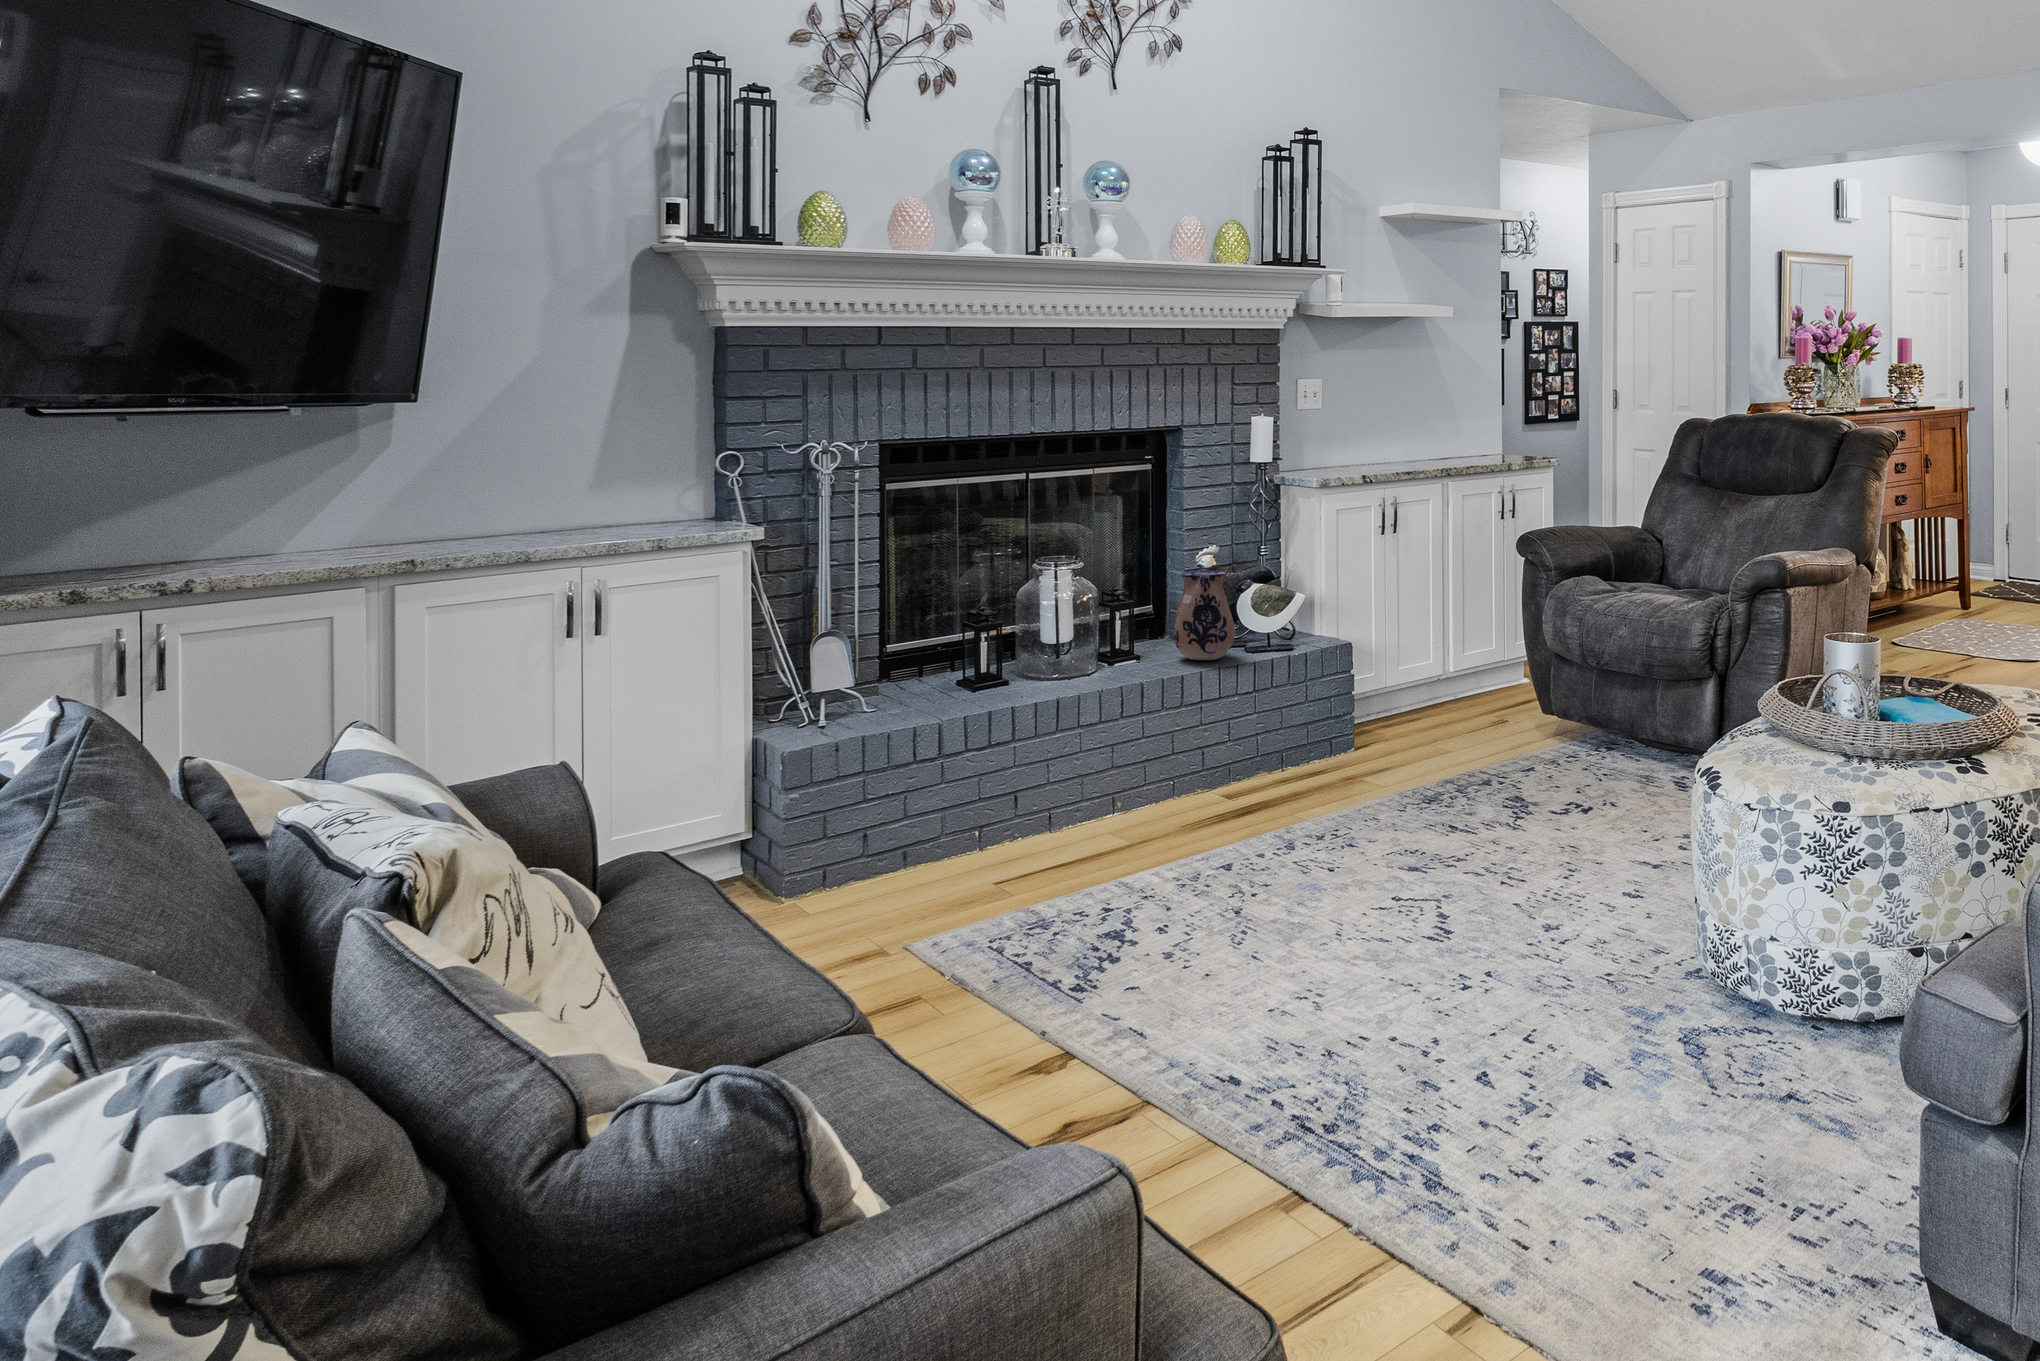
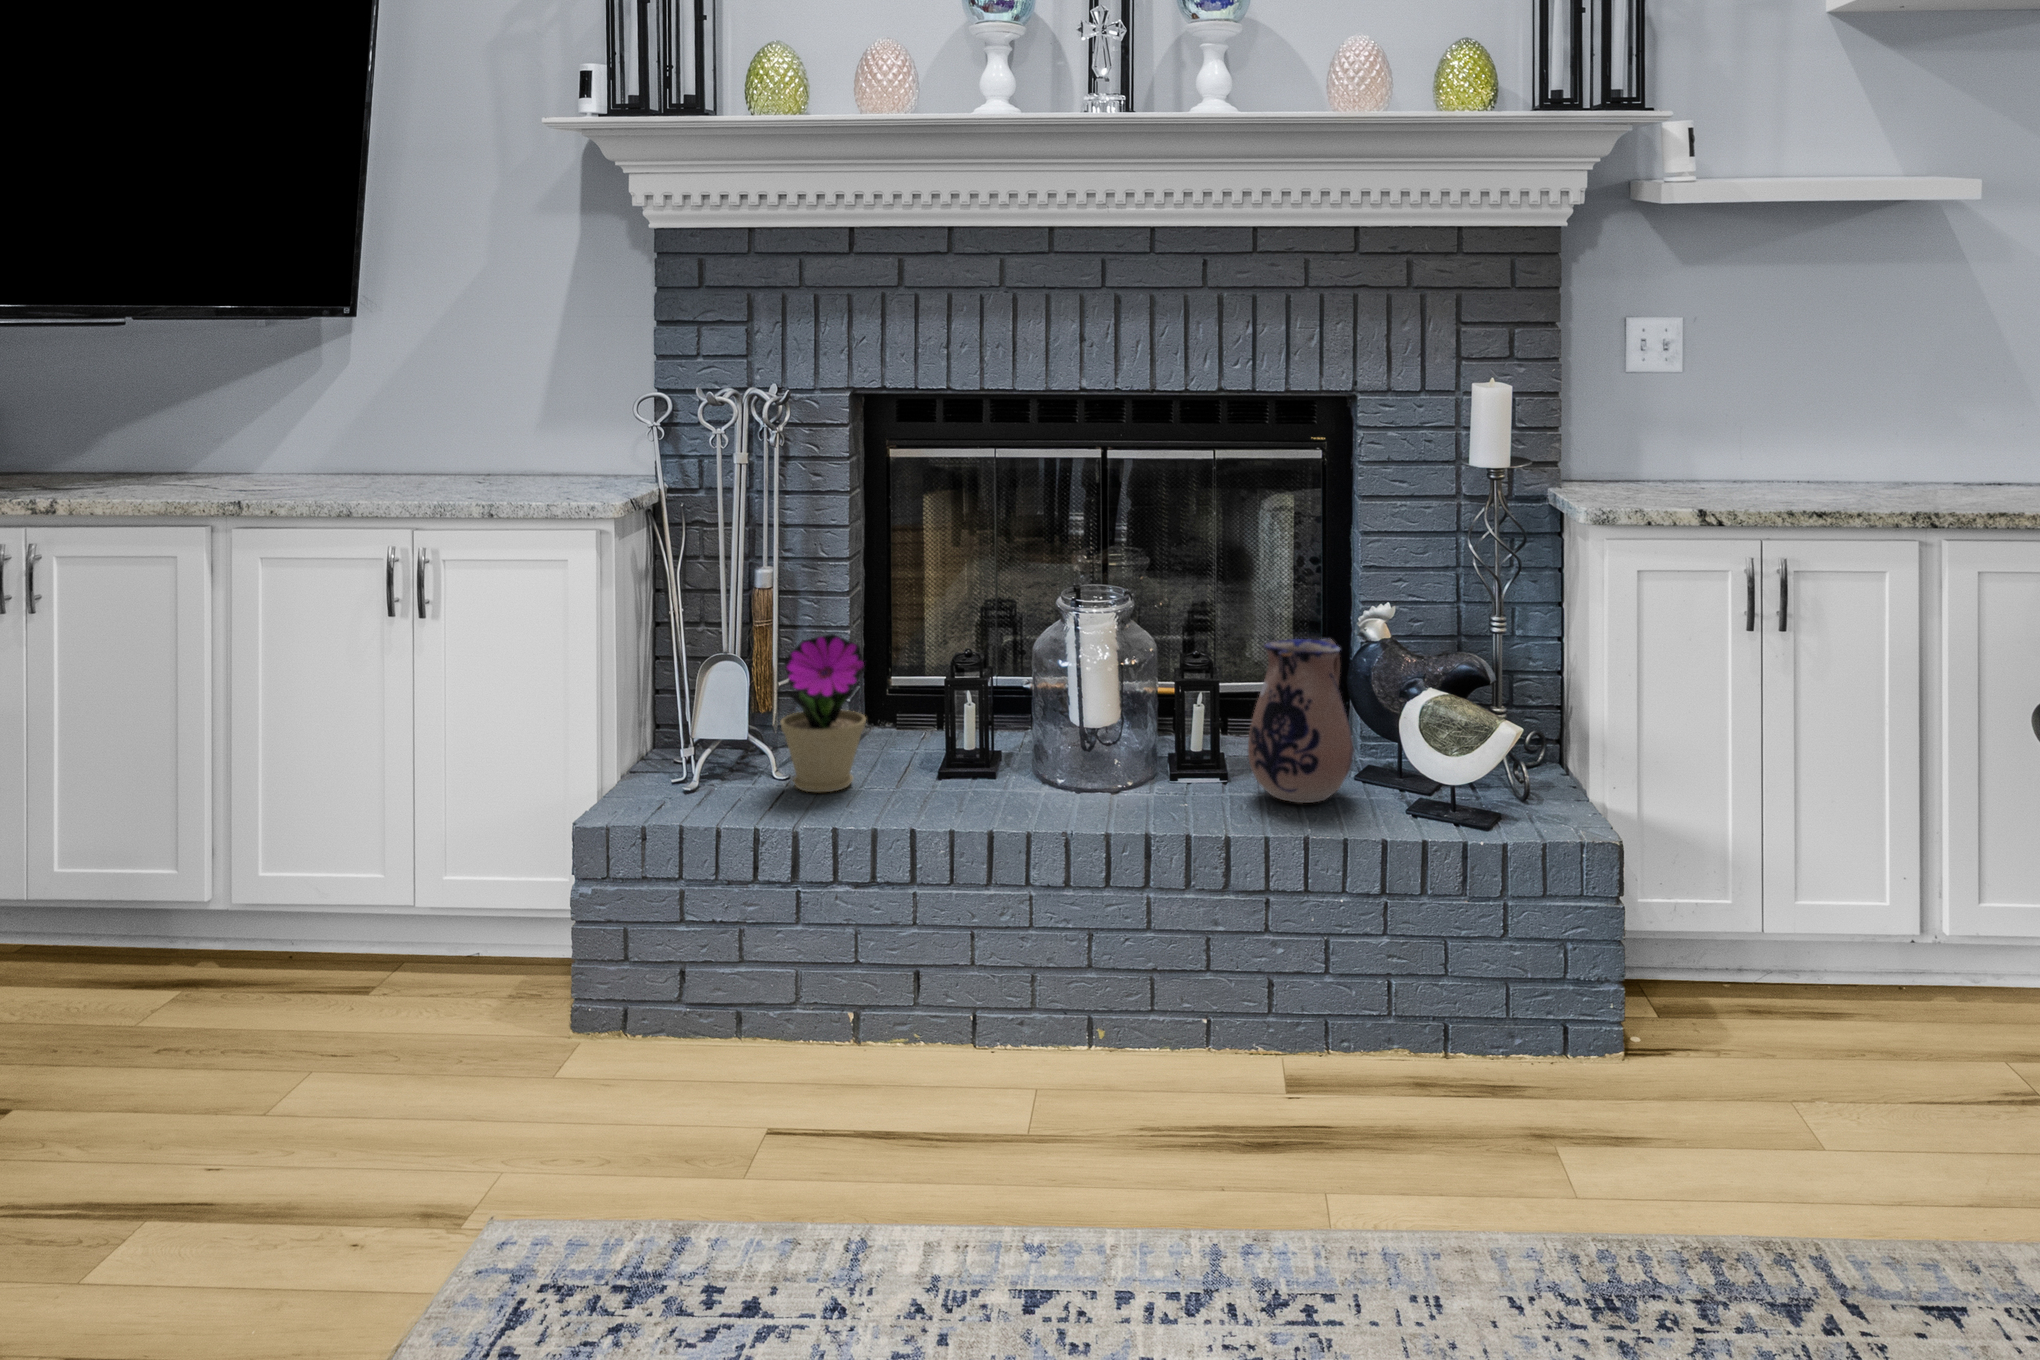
flower pot: none [898,597,959,700] -> present [780,634,866,792]

